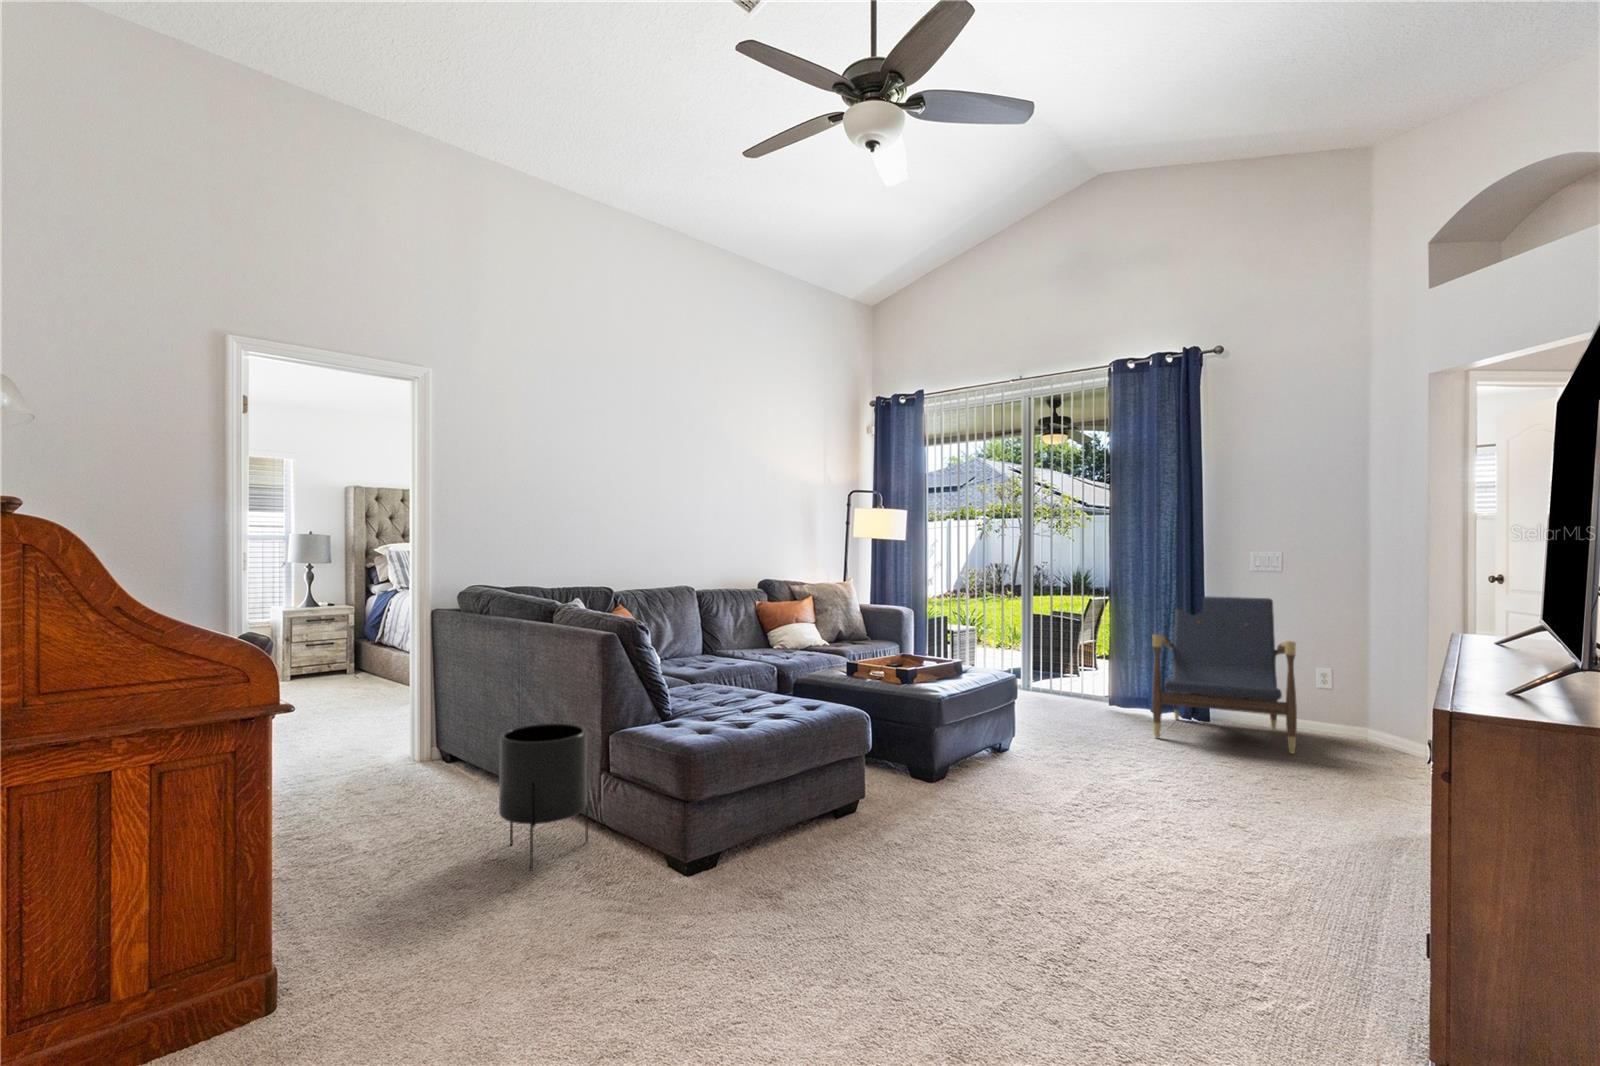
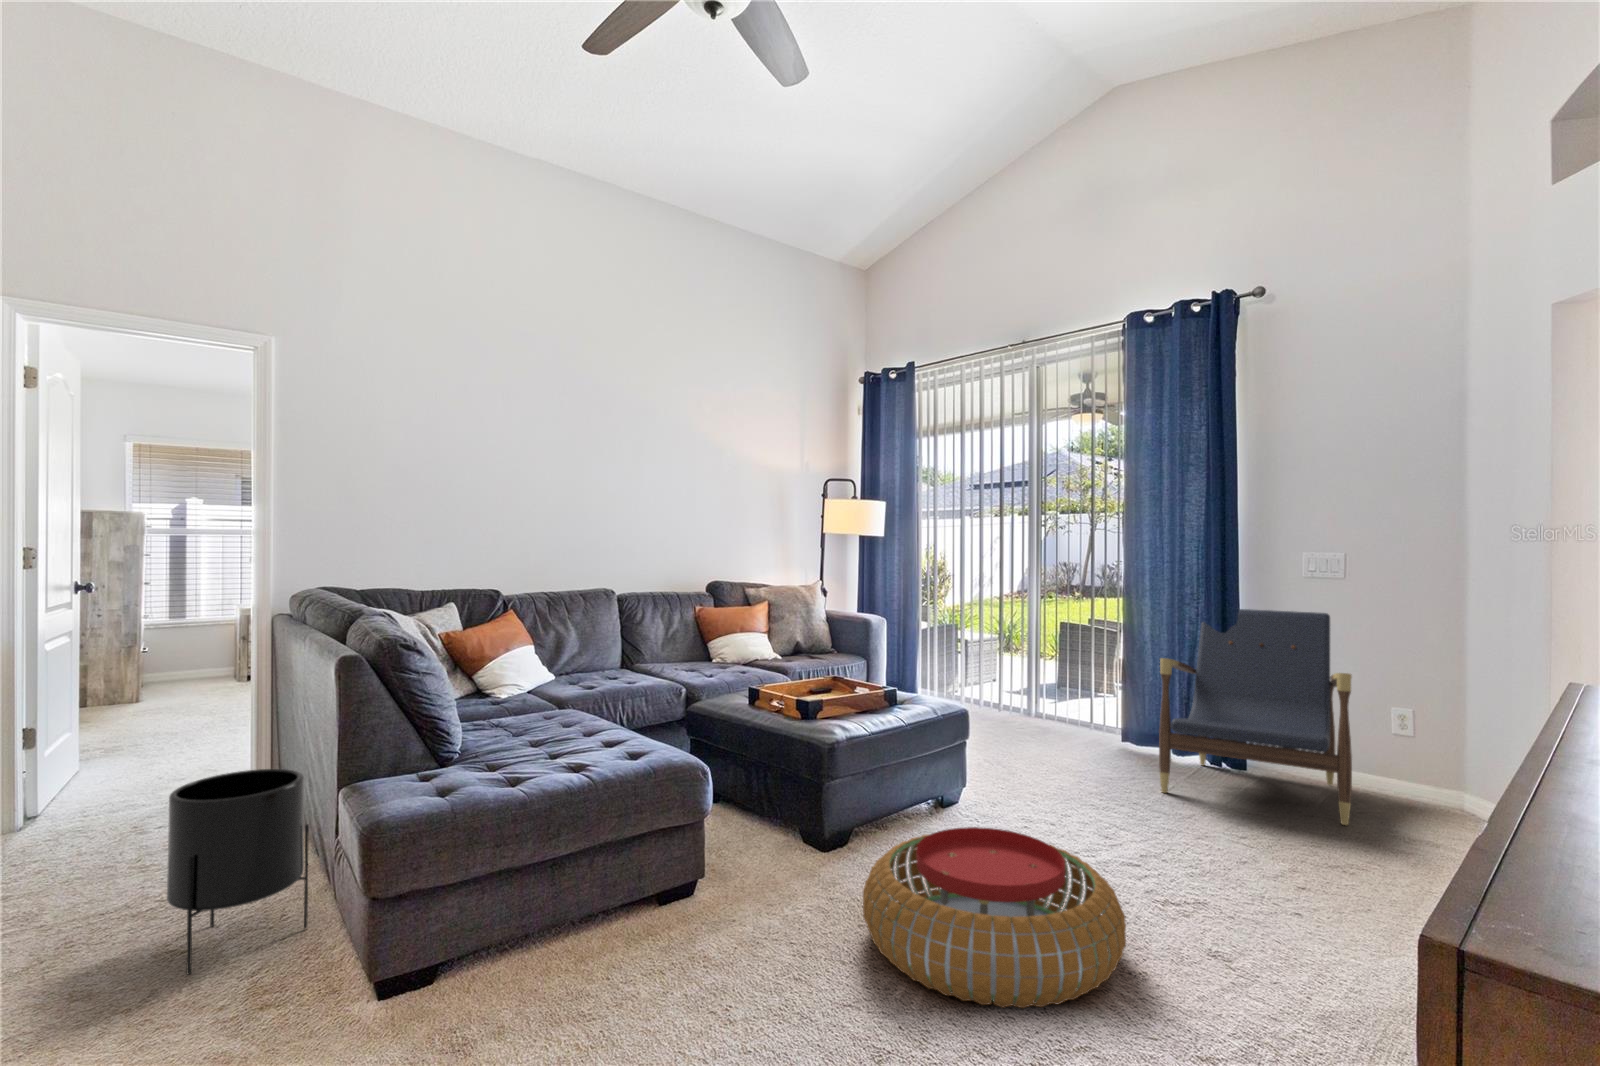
pouf: none [994,752,1184,859] -> present [863,827,1126,1008]

